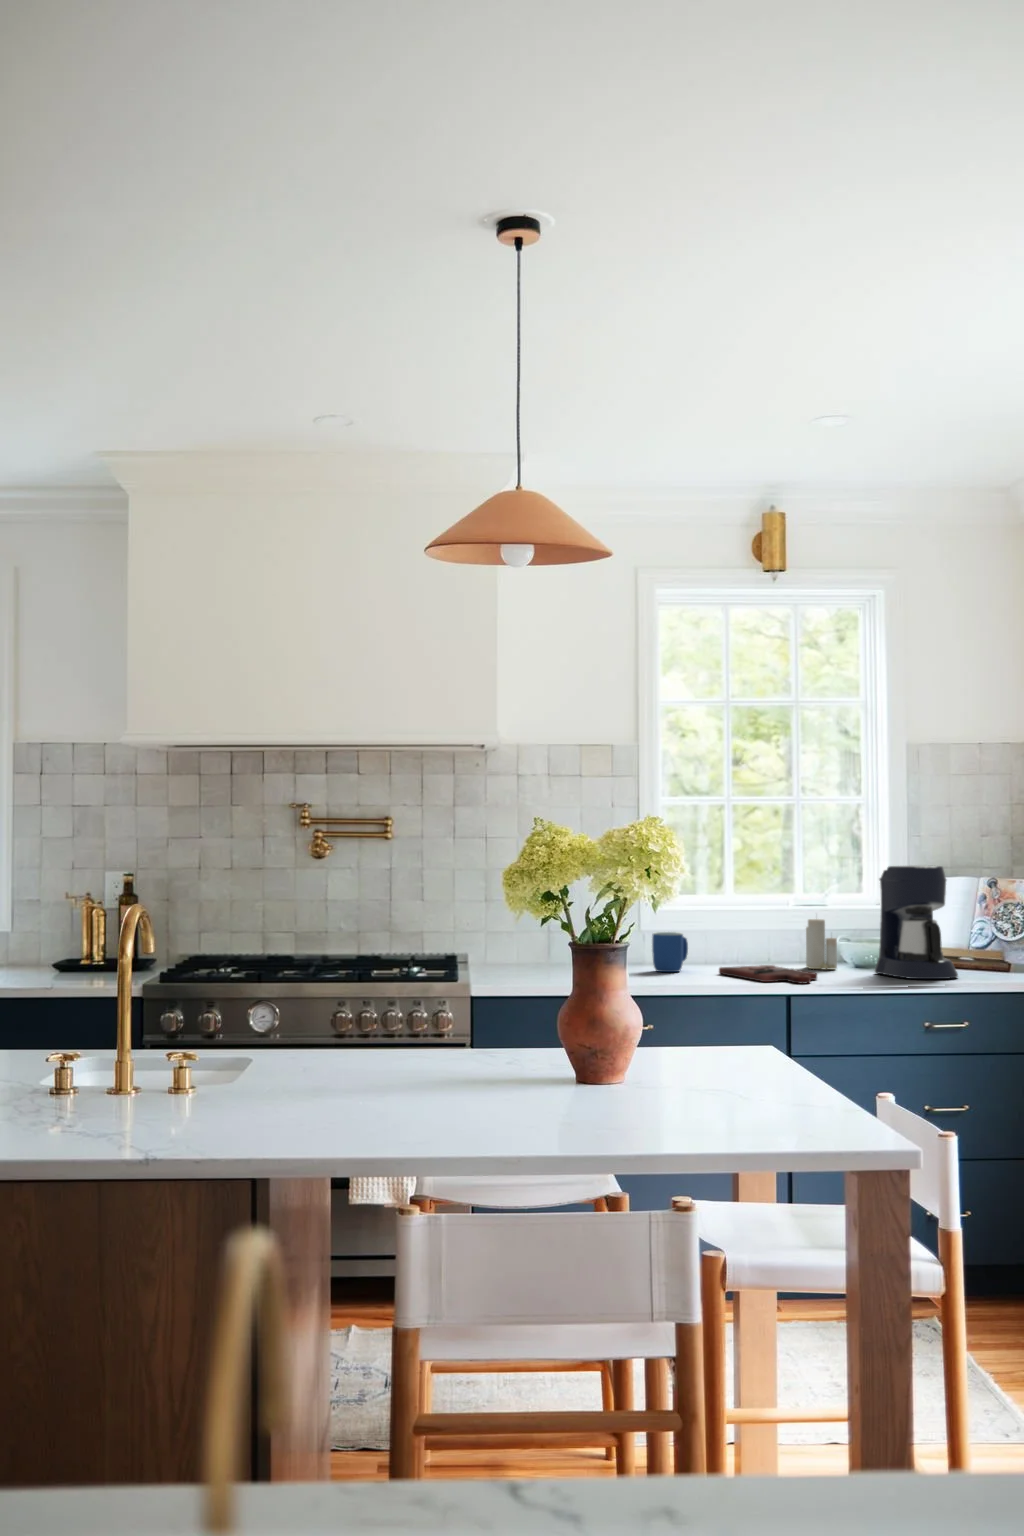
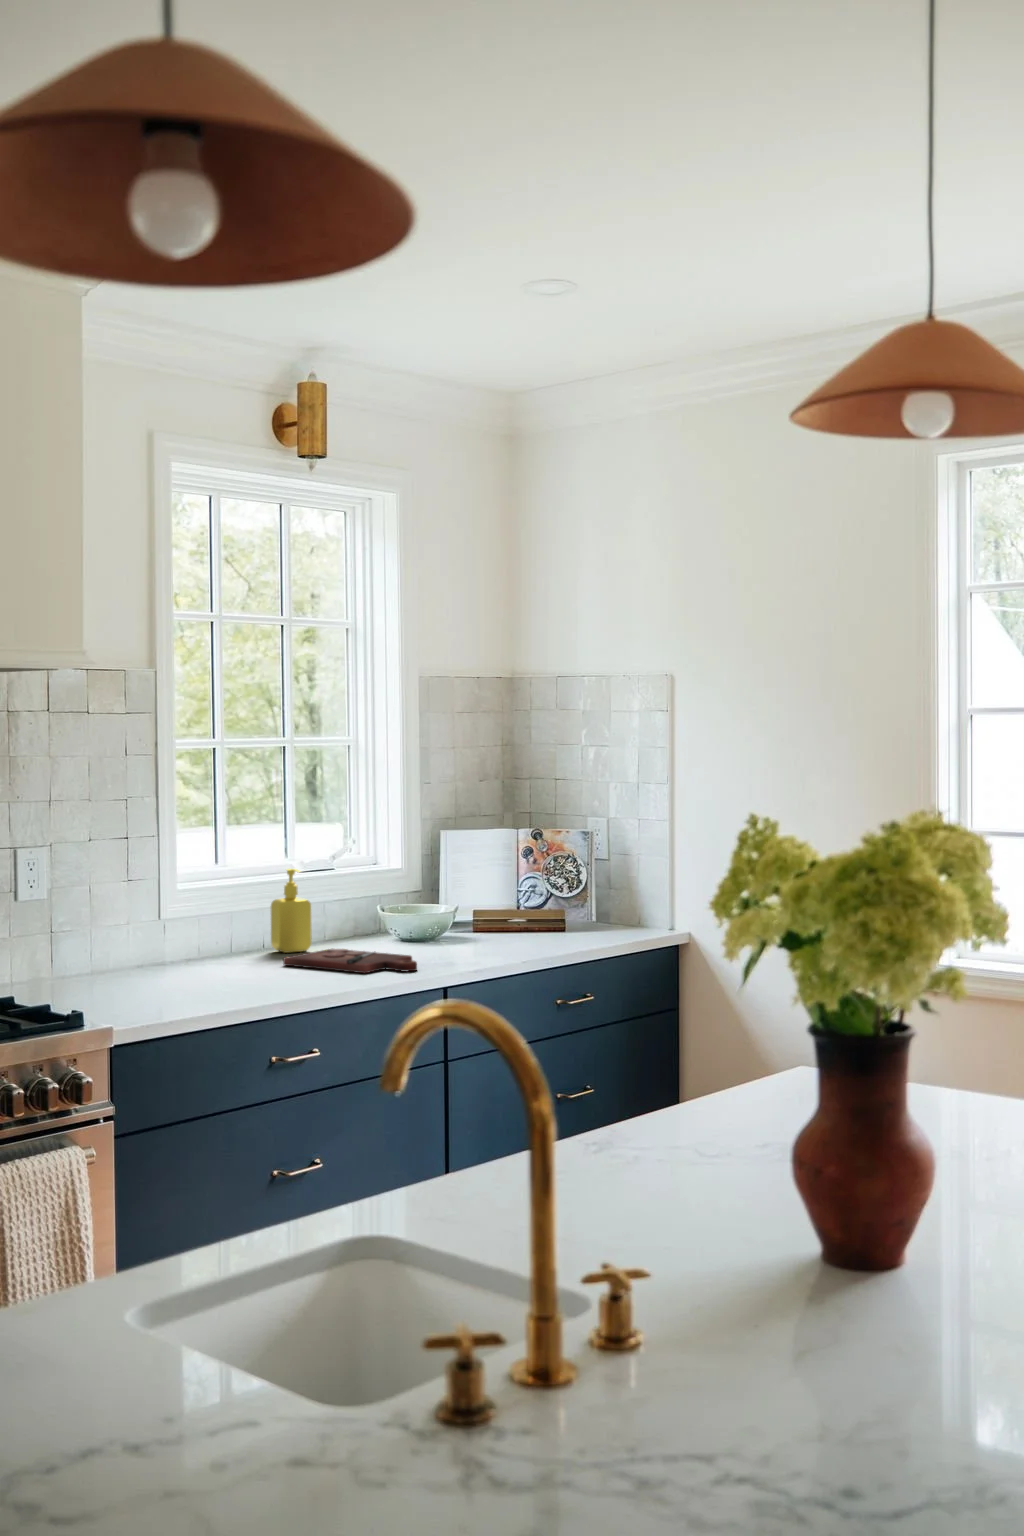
coffee maker: present [875,865,958,979] -> none [448,819,546,952]
soap dispenser: none [733,900,764,968] -> present [271,868,312,953]
candle: present [806,919,837,969] -> none [354,880,395,947]
mug: present [652,932,688,972] -> none [193,916,232,969]

